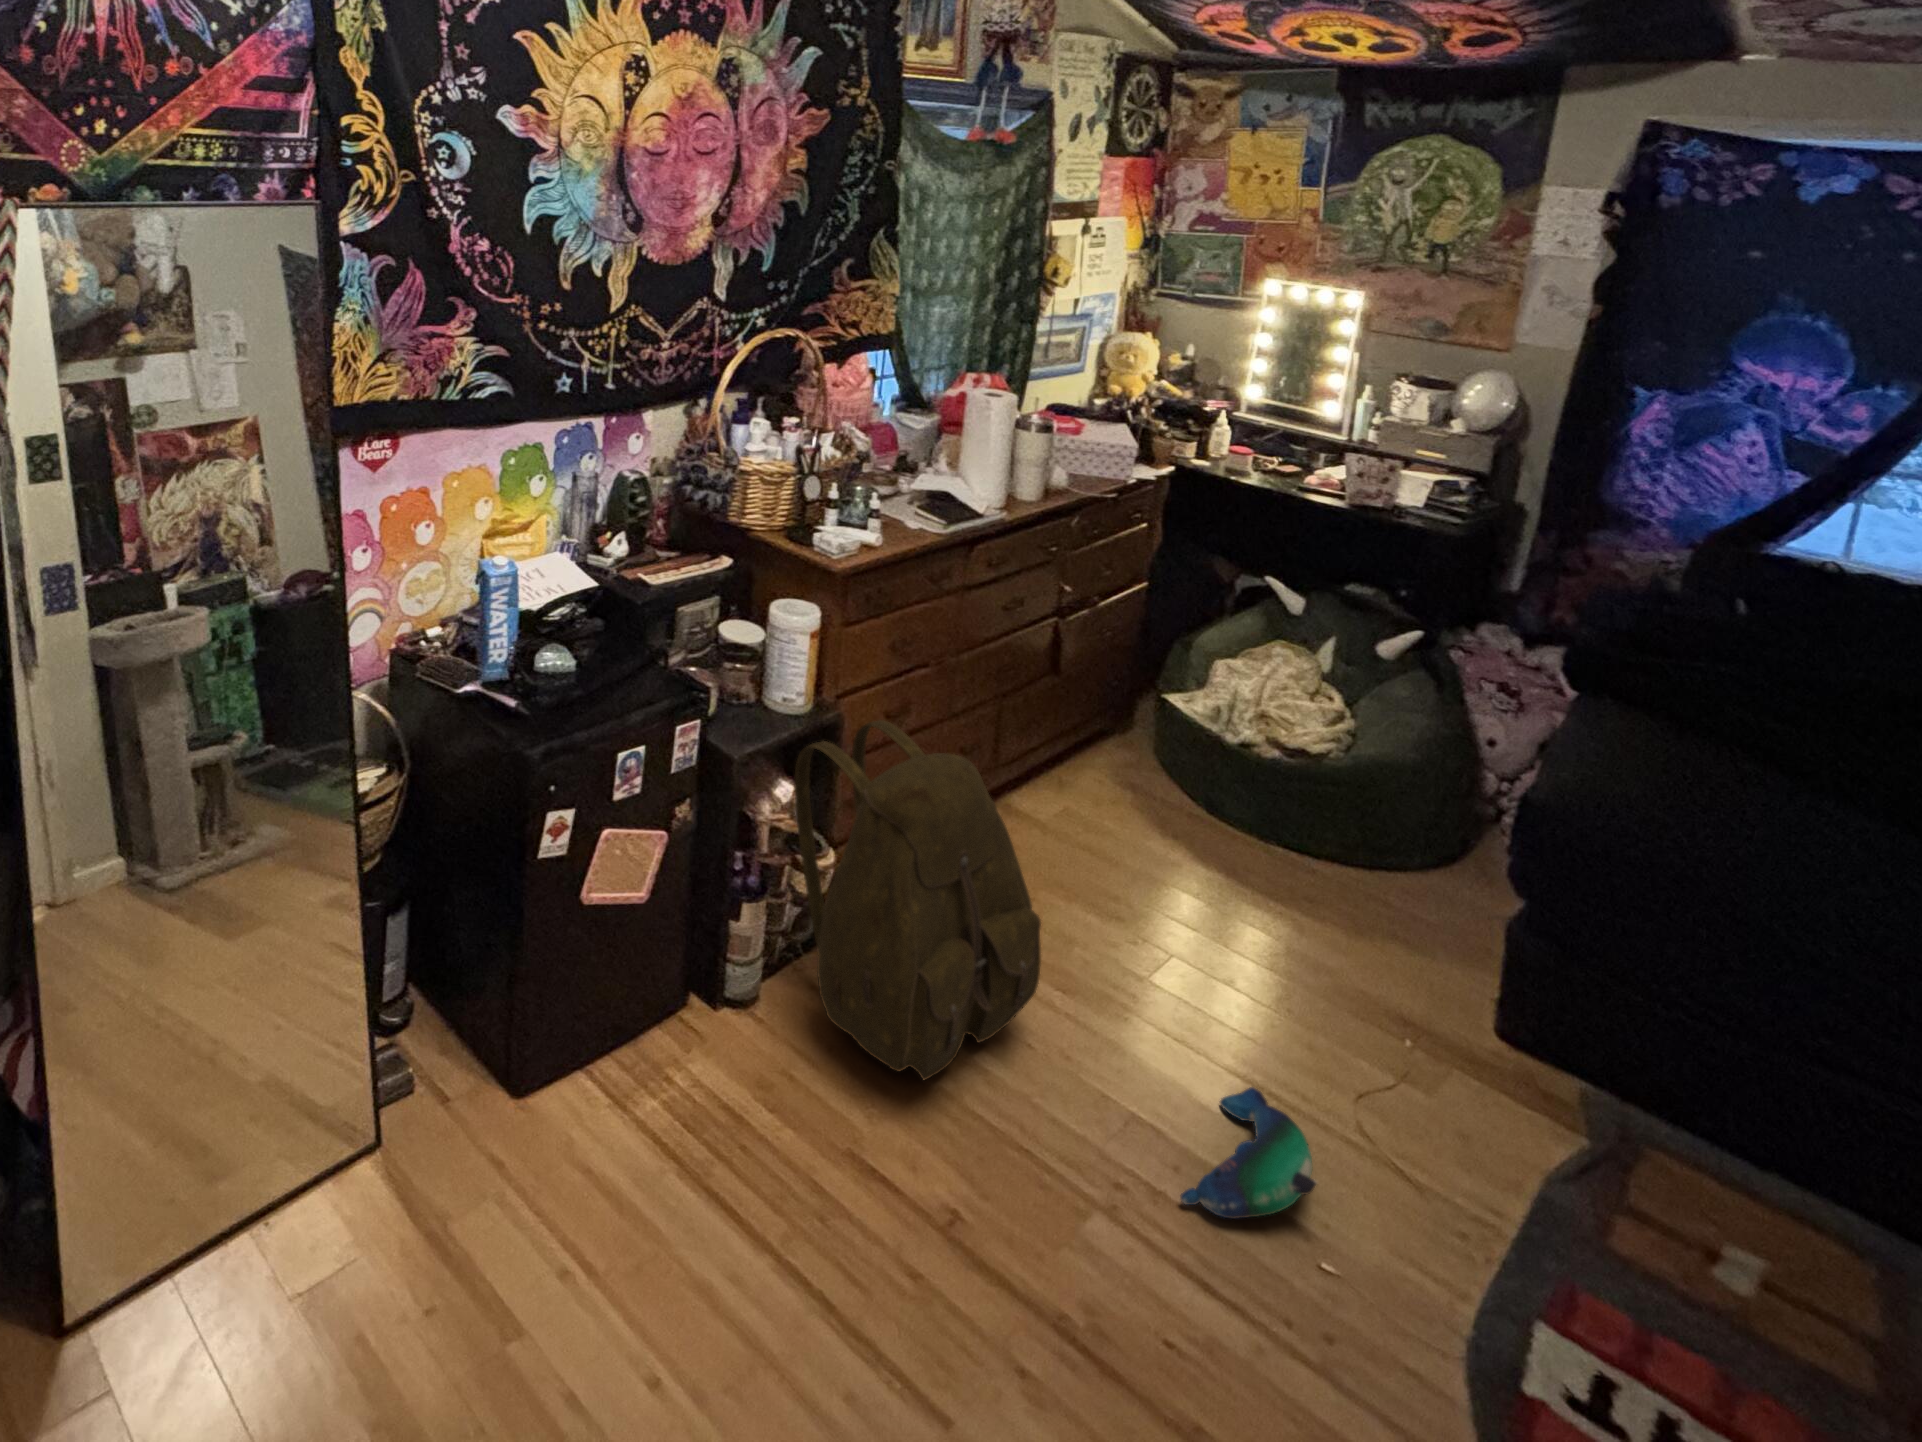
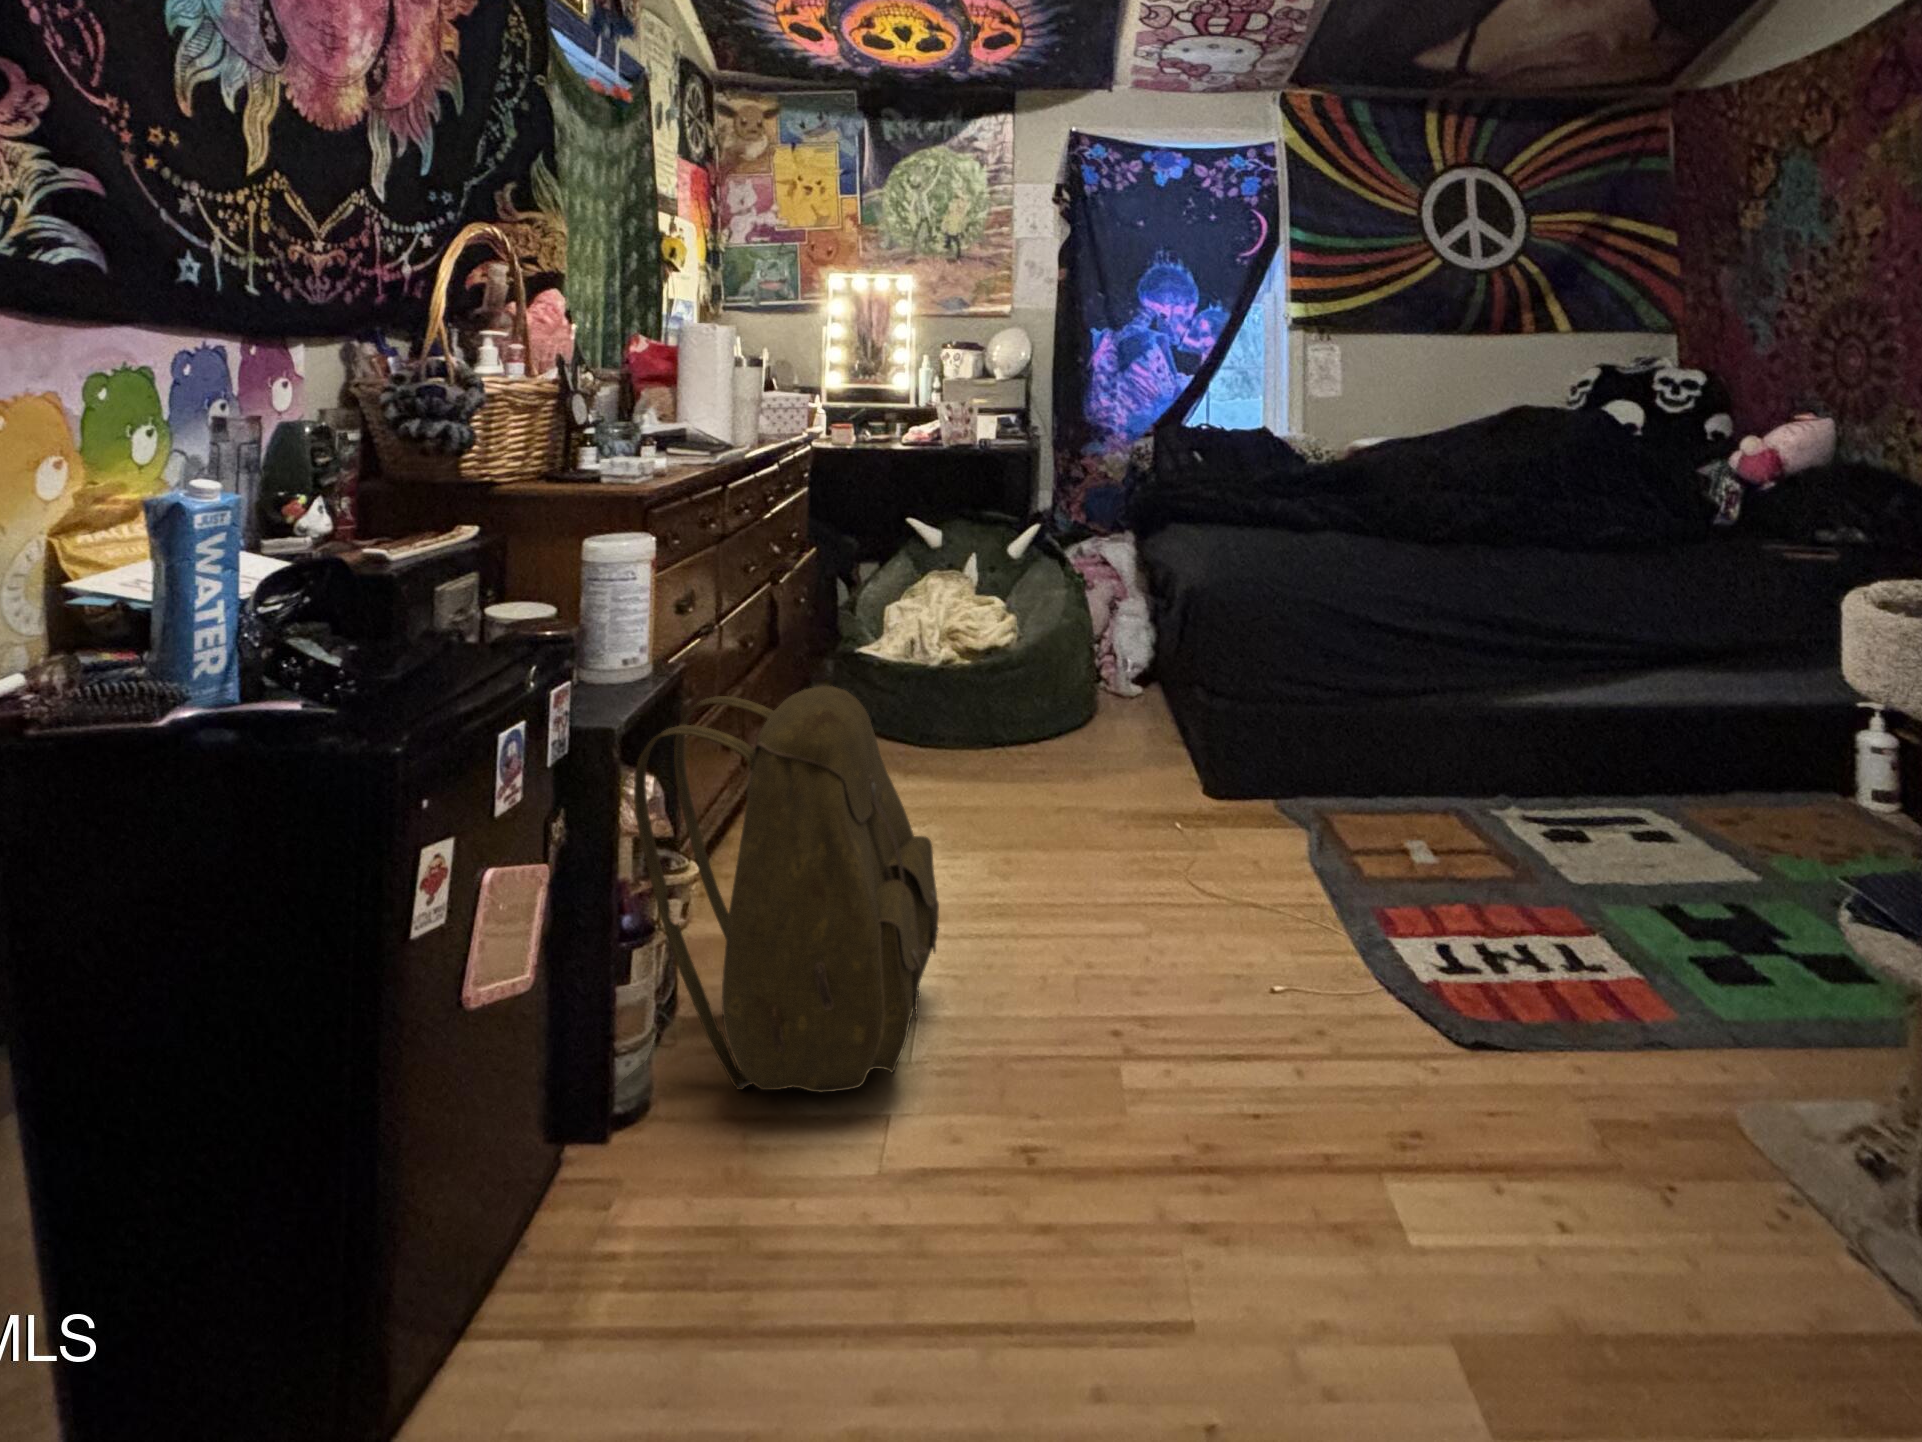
plush toy: present [1180,1087,1317,1219] -> none [1102,905,1219,1021]

